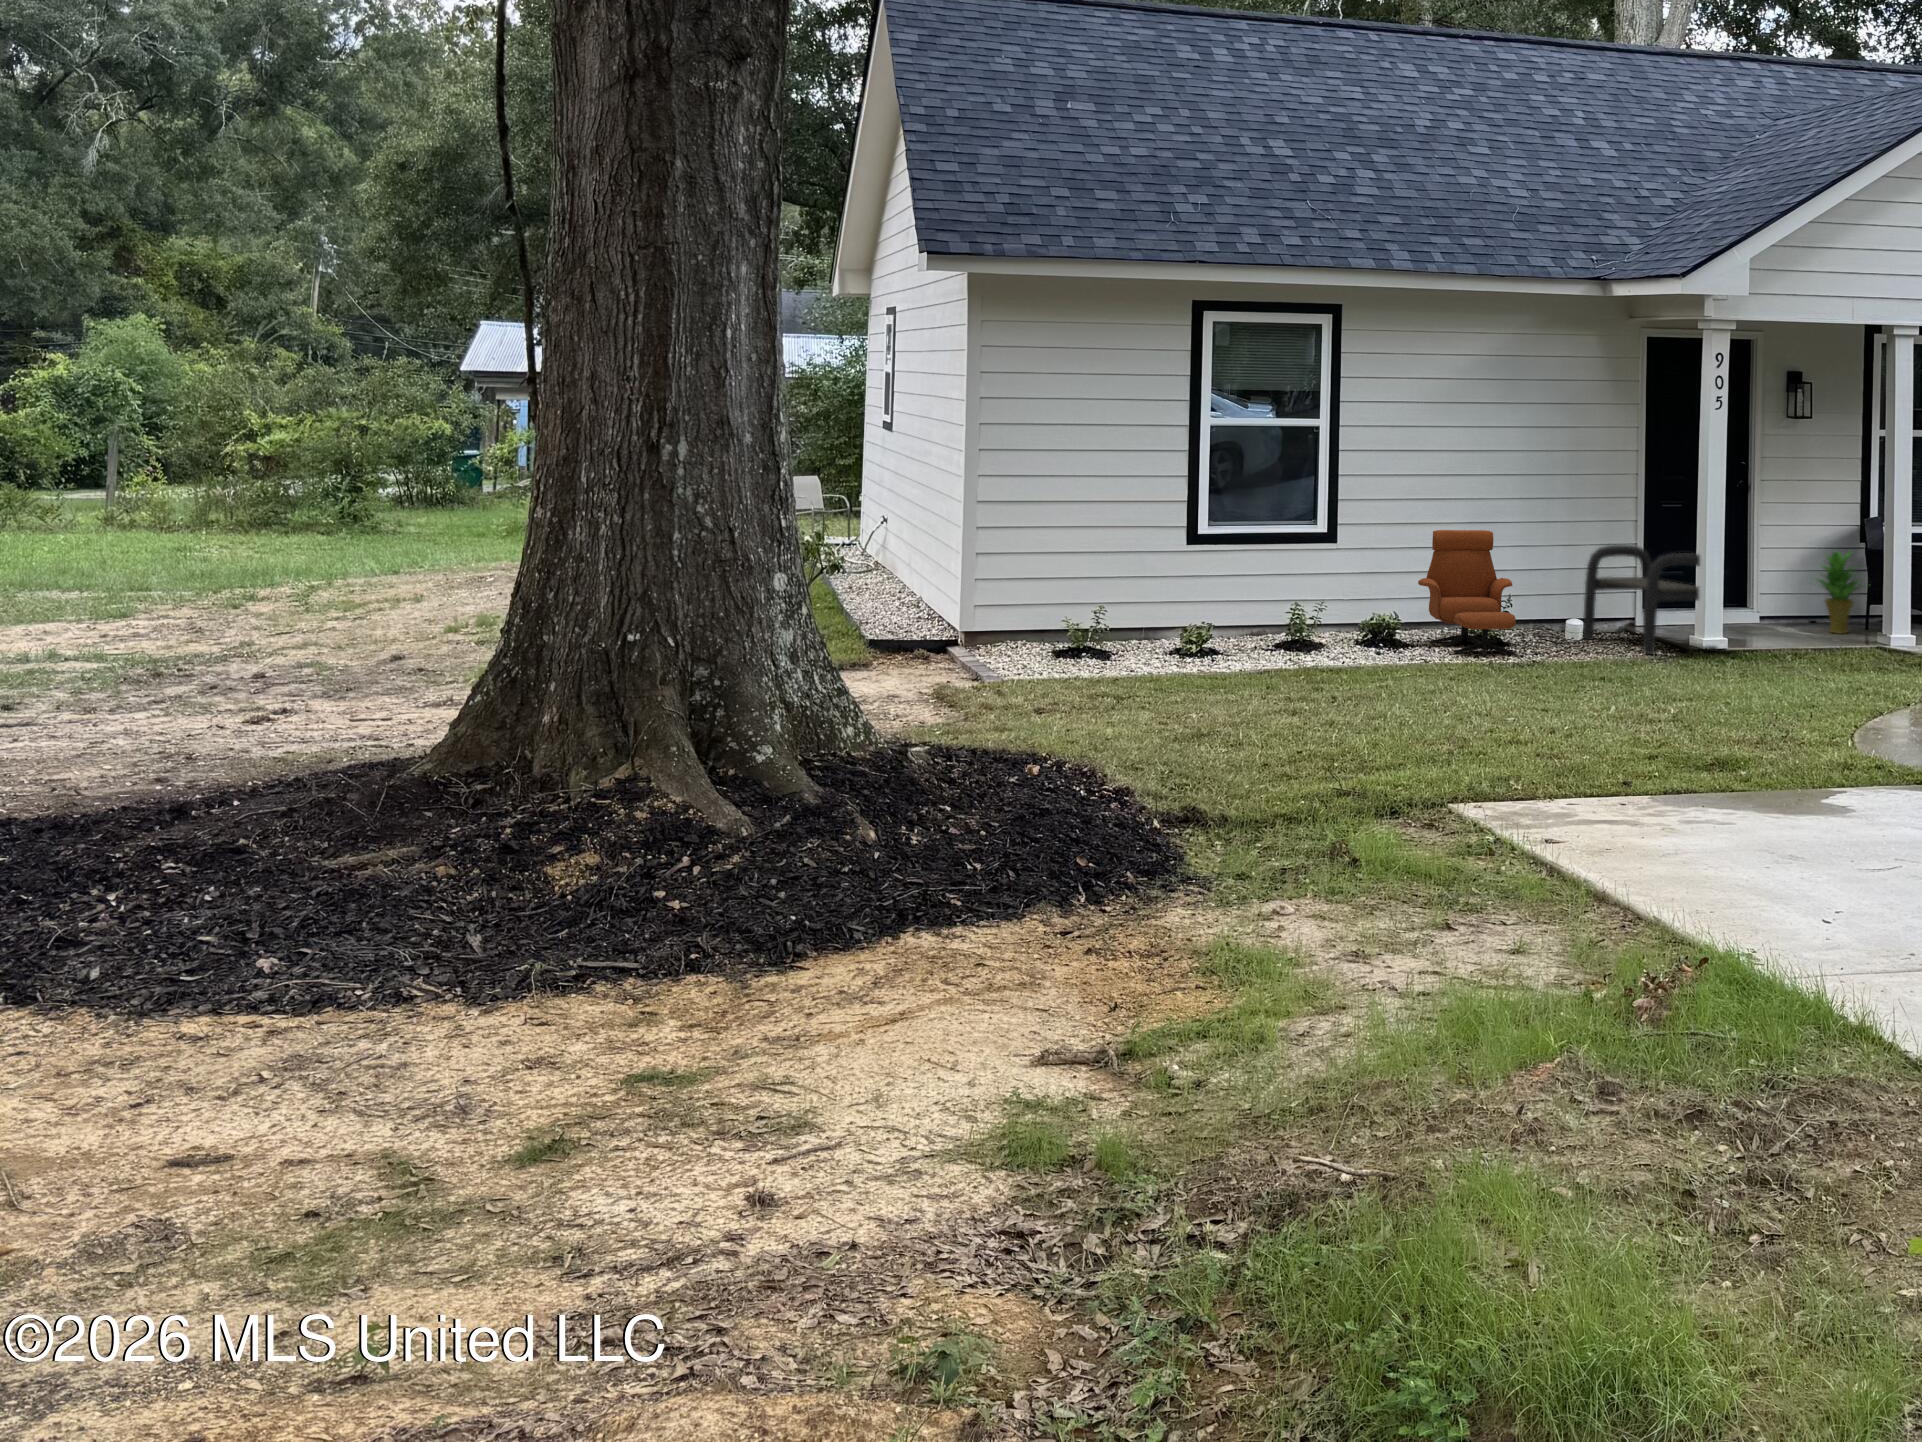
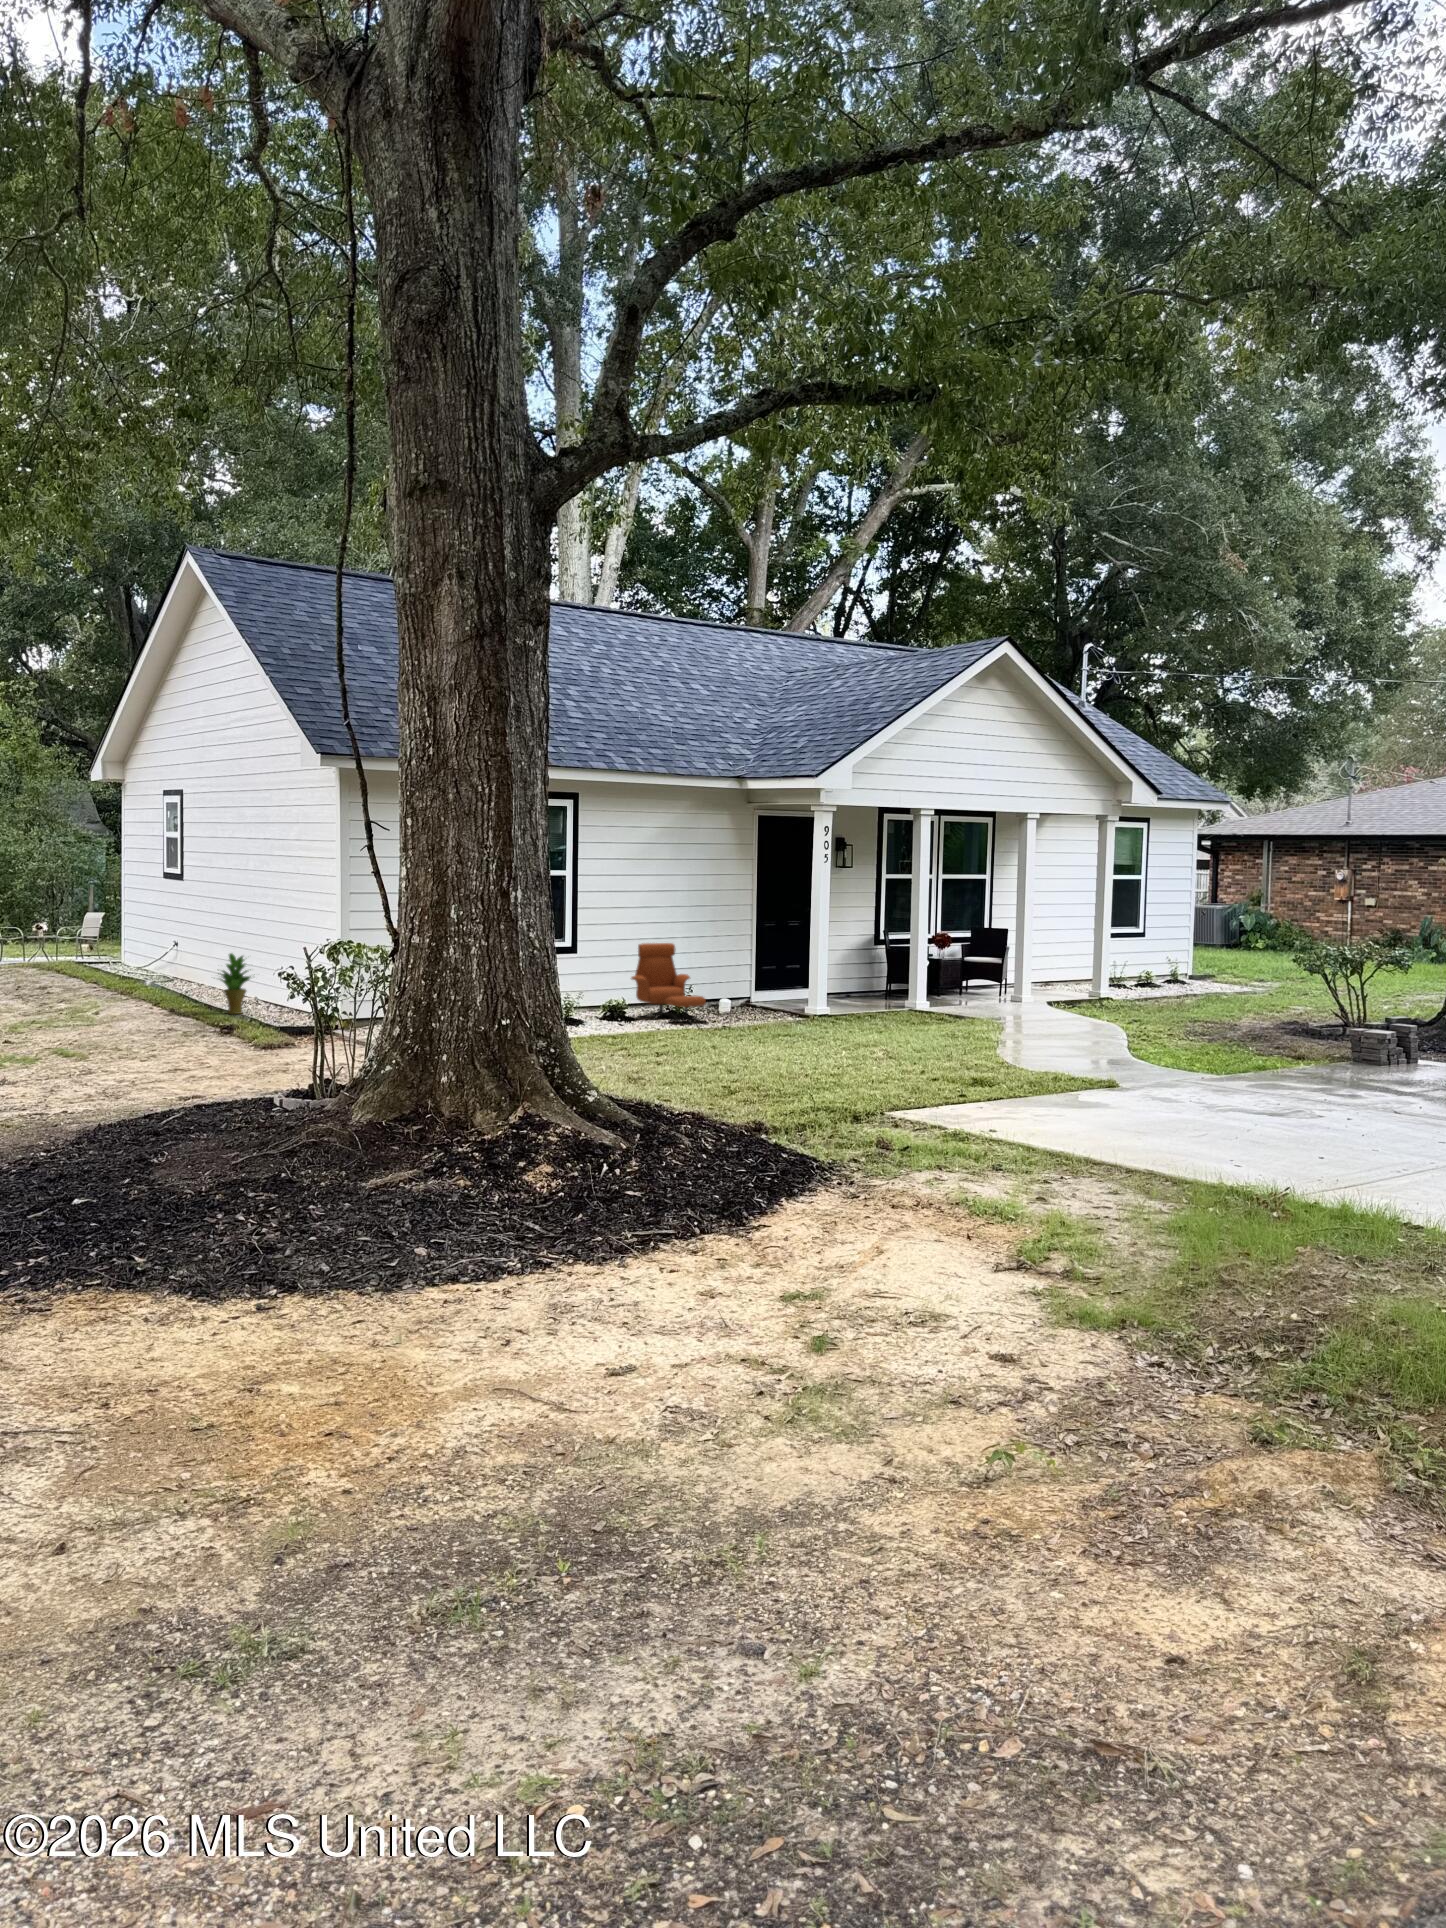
bench: present [1583,545,1717,653] -> none [724,950,819,1018]
potted plant: present [1818,552,1863,634] -> present [220,953,251,1014]

